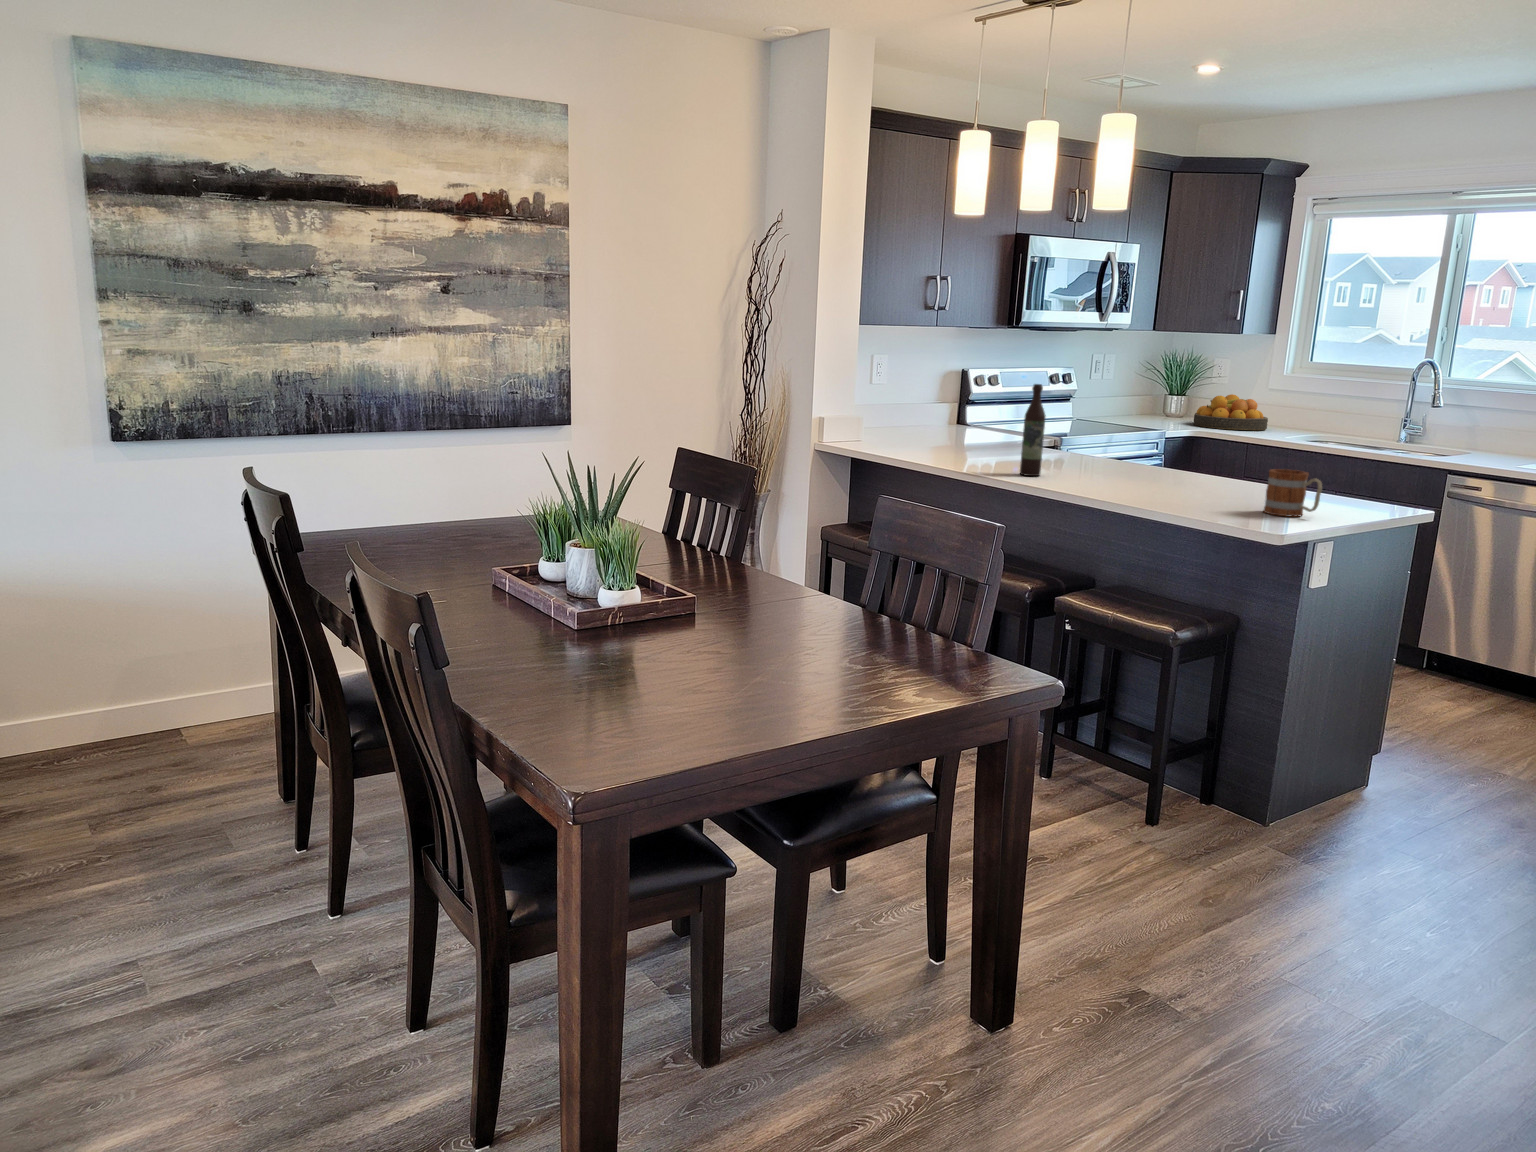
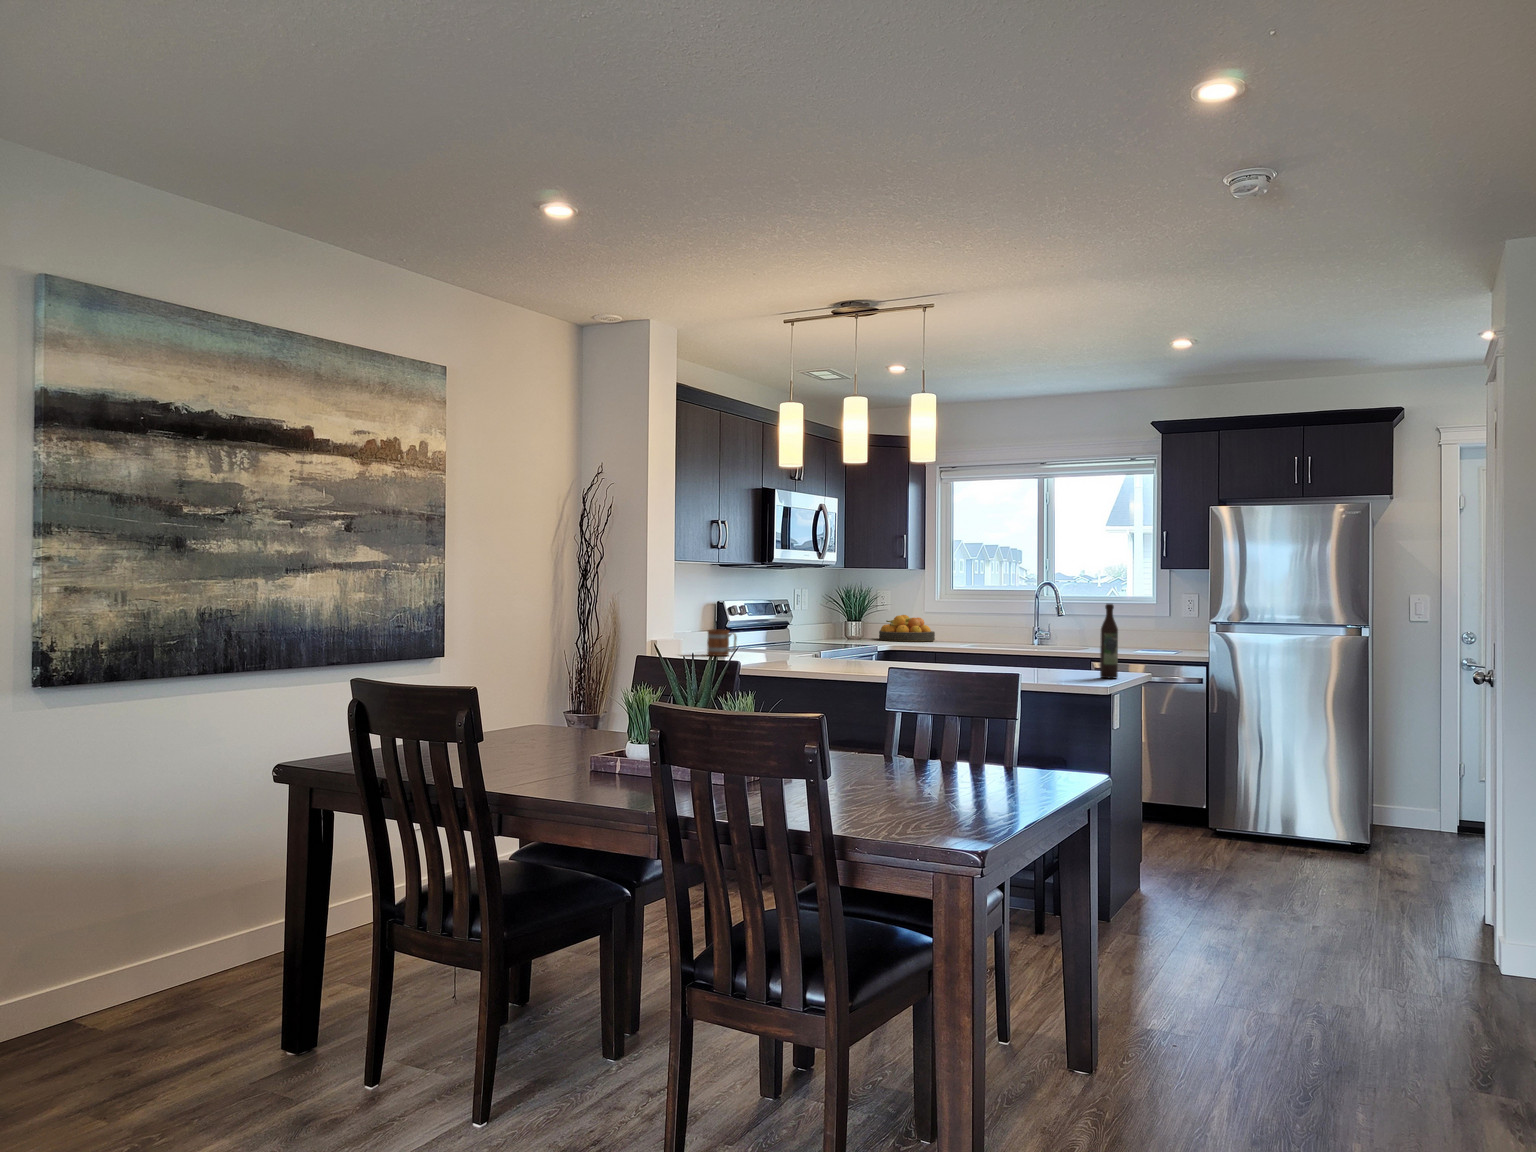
wine bottle: present [1020,384,1046,476] -> present [1100,604,1118,679]
mug: present [1263,469,1322,517] -> present [707,630,737,656]

